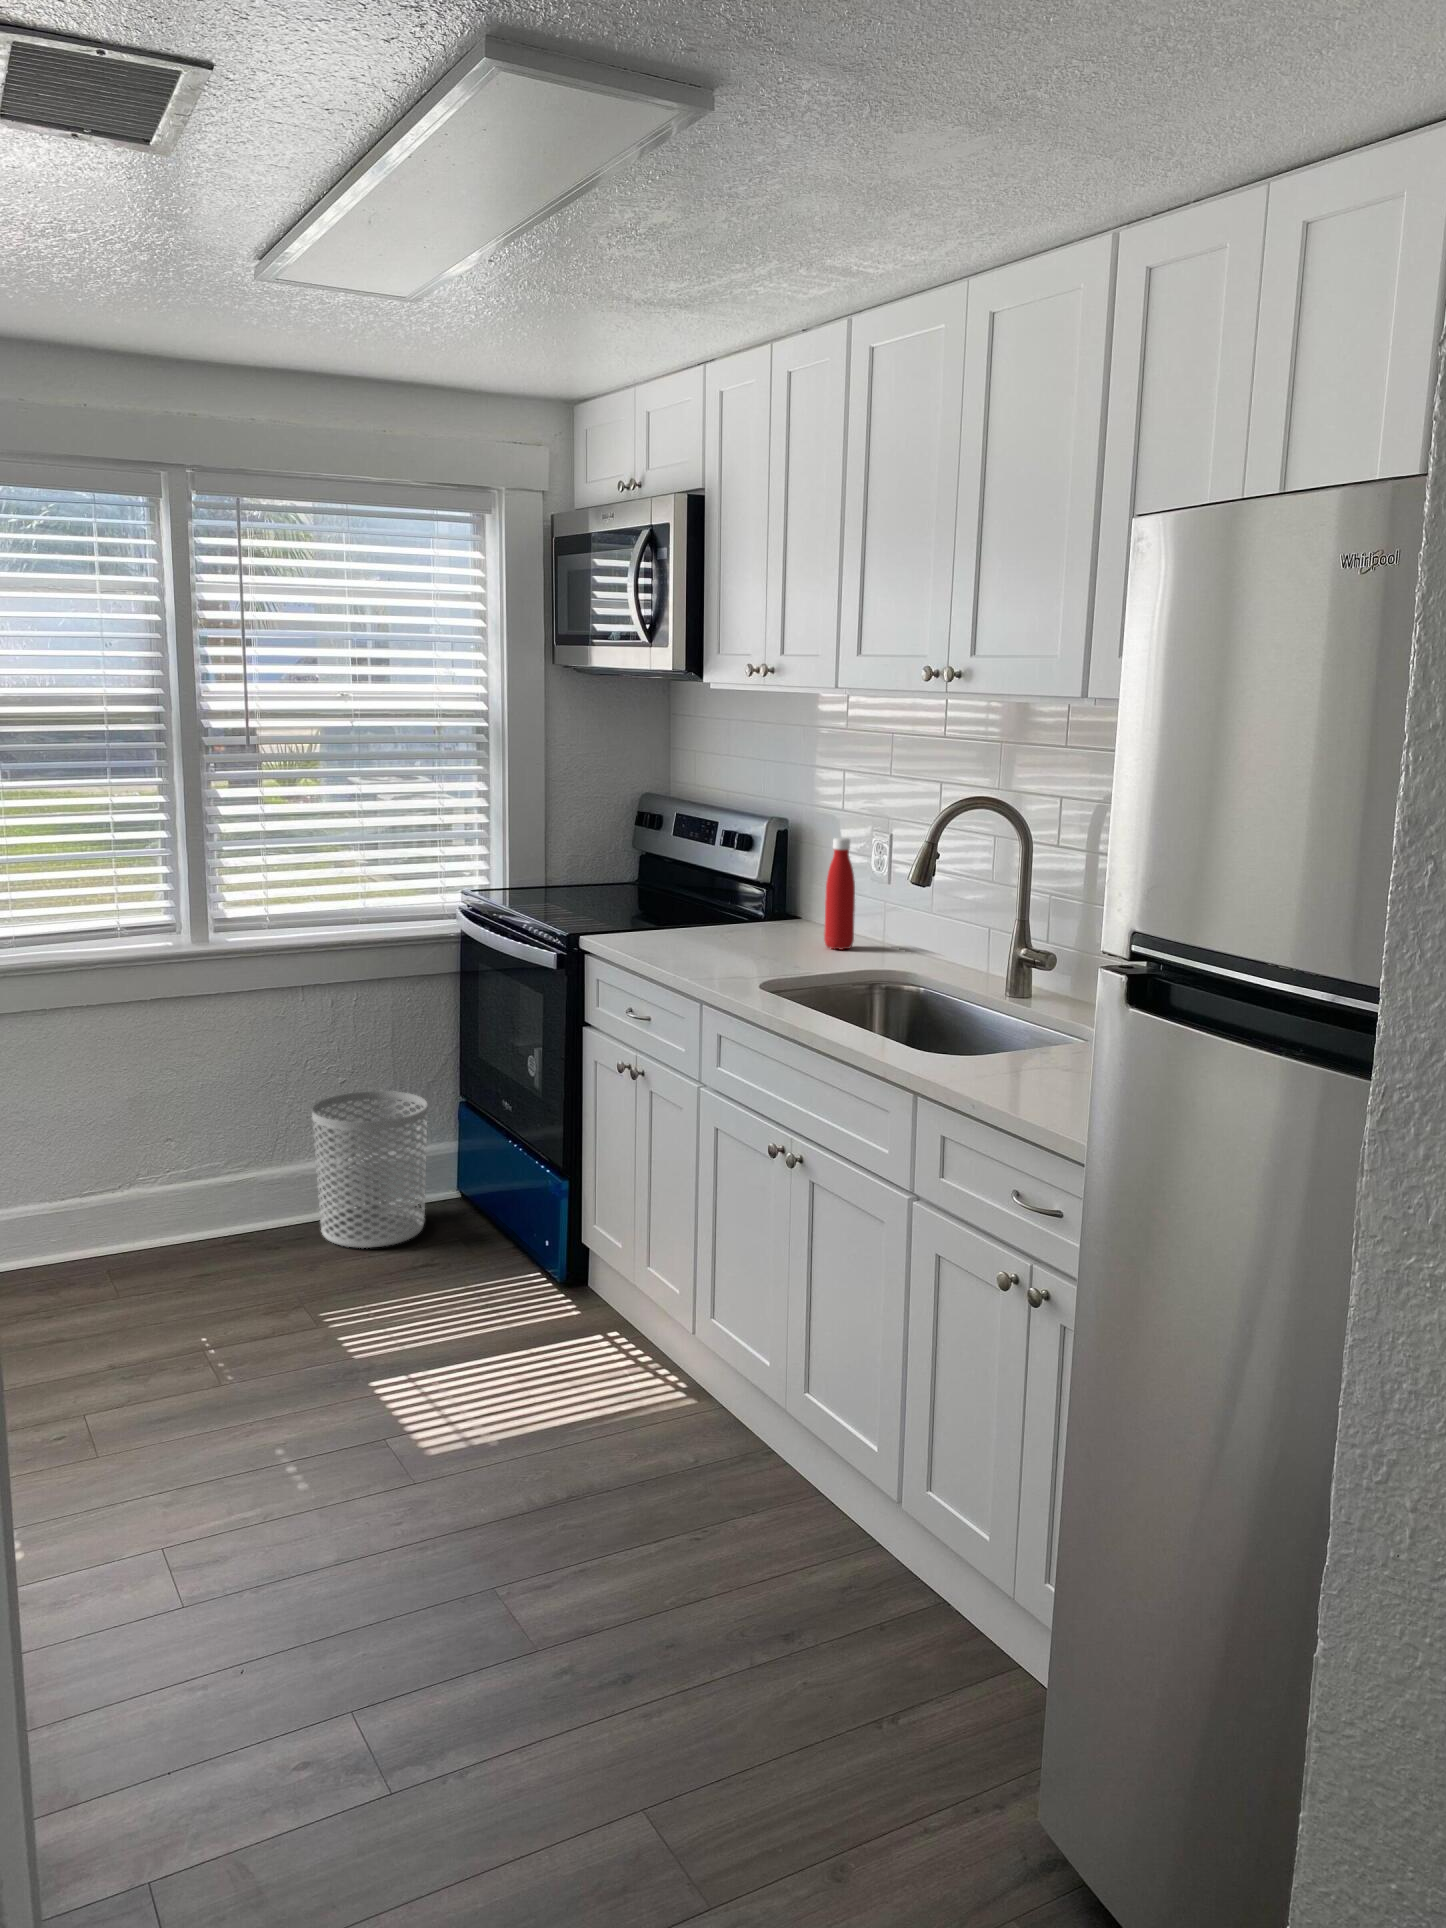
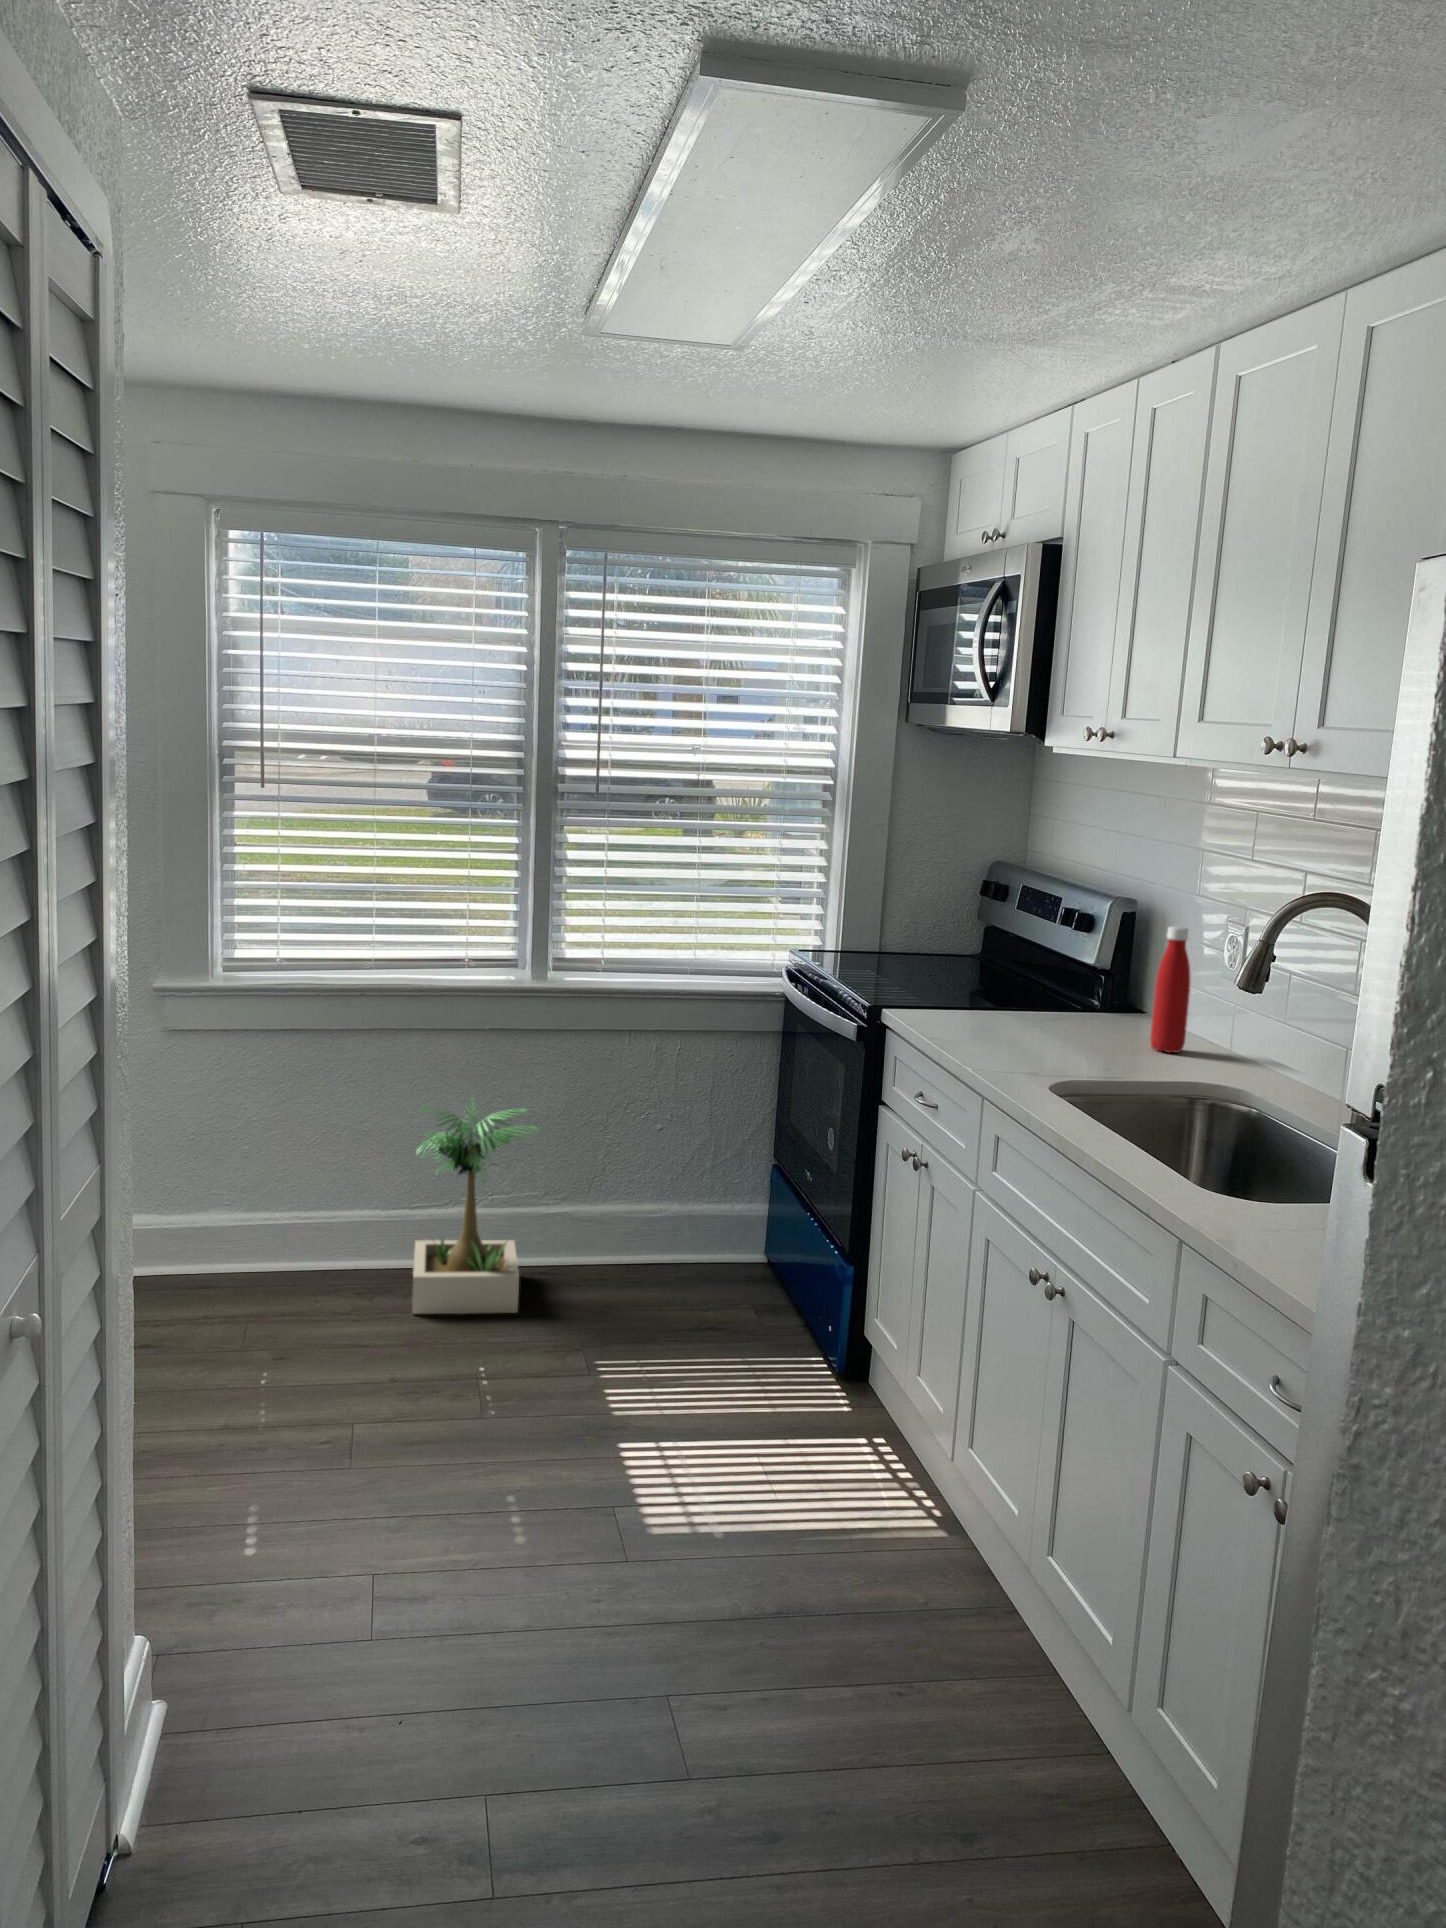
potted plant: none [78,1067,242,1301] -> present [412,1097,537,1314]
waste bin: present [312,1091,428,1248] -> none [624,1143,737,1302]

